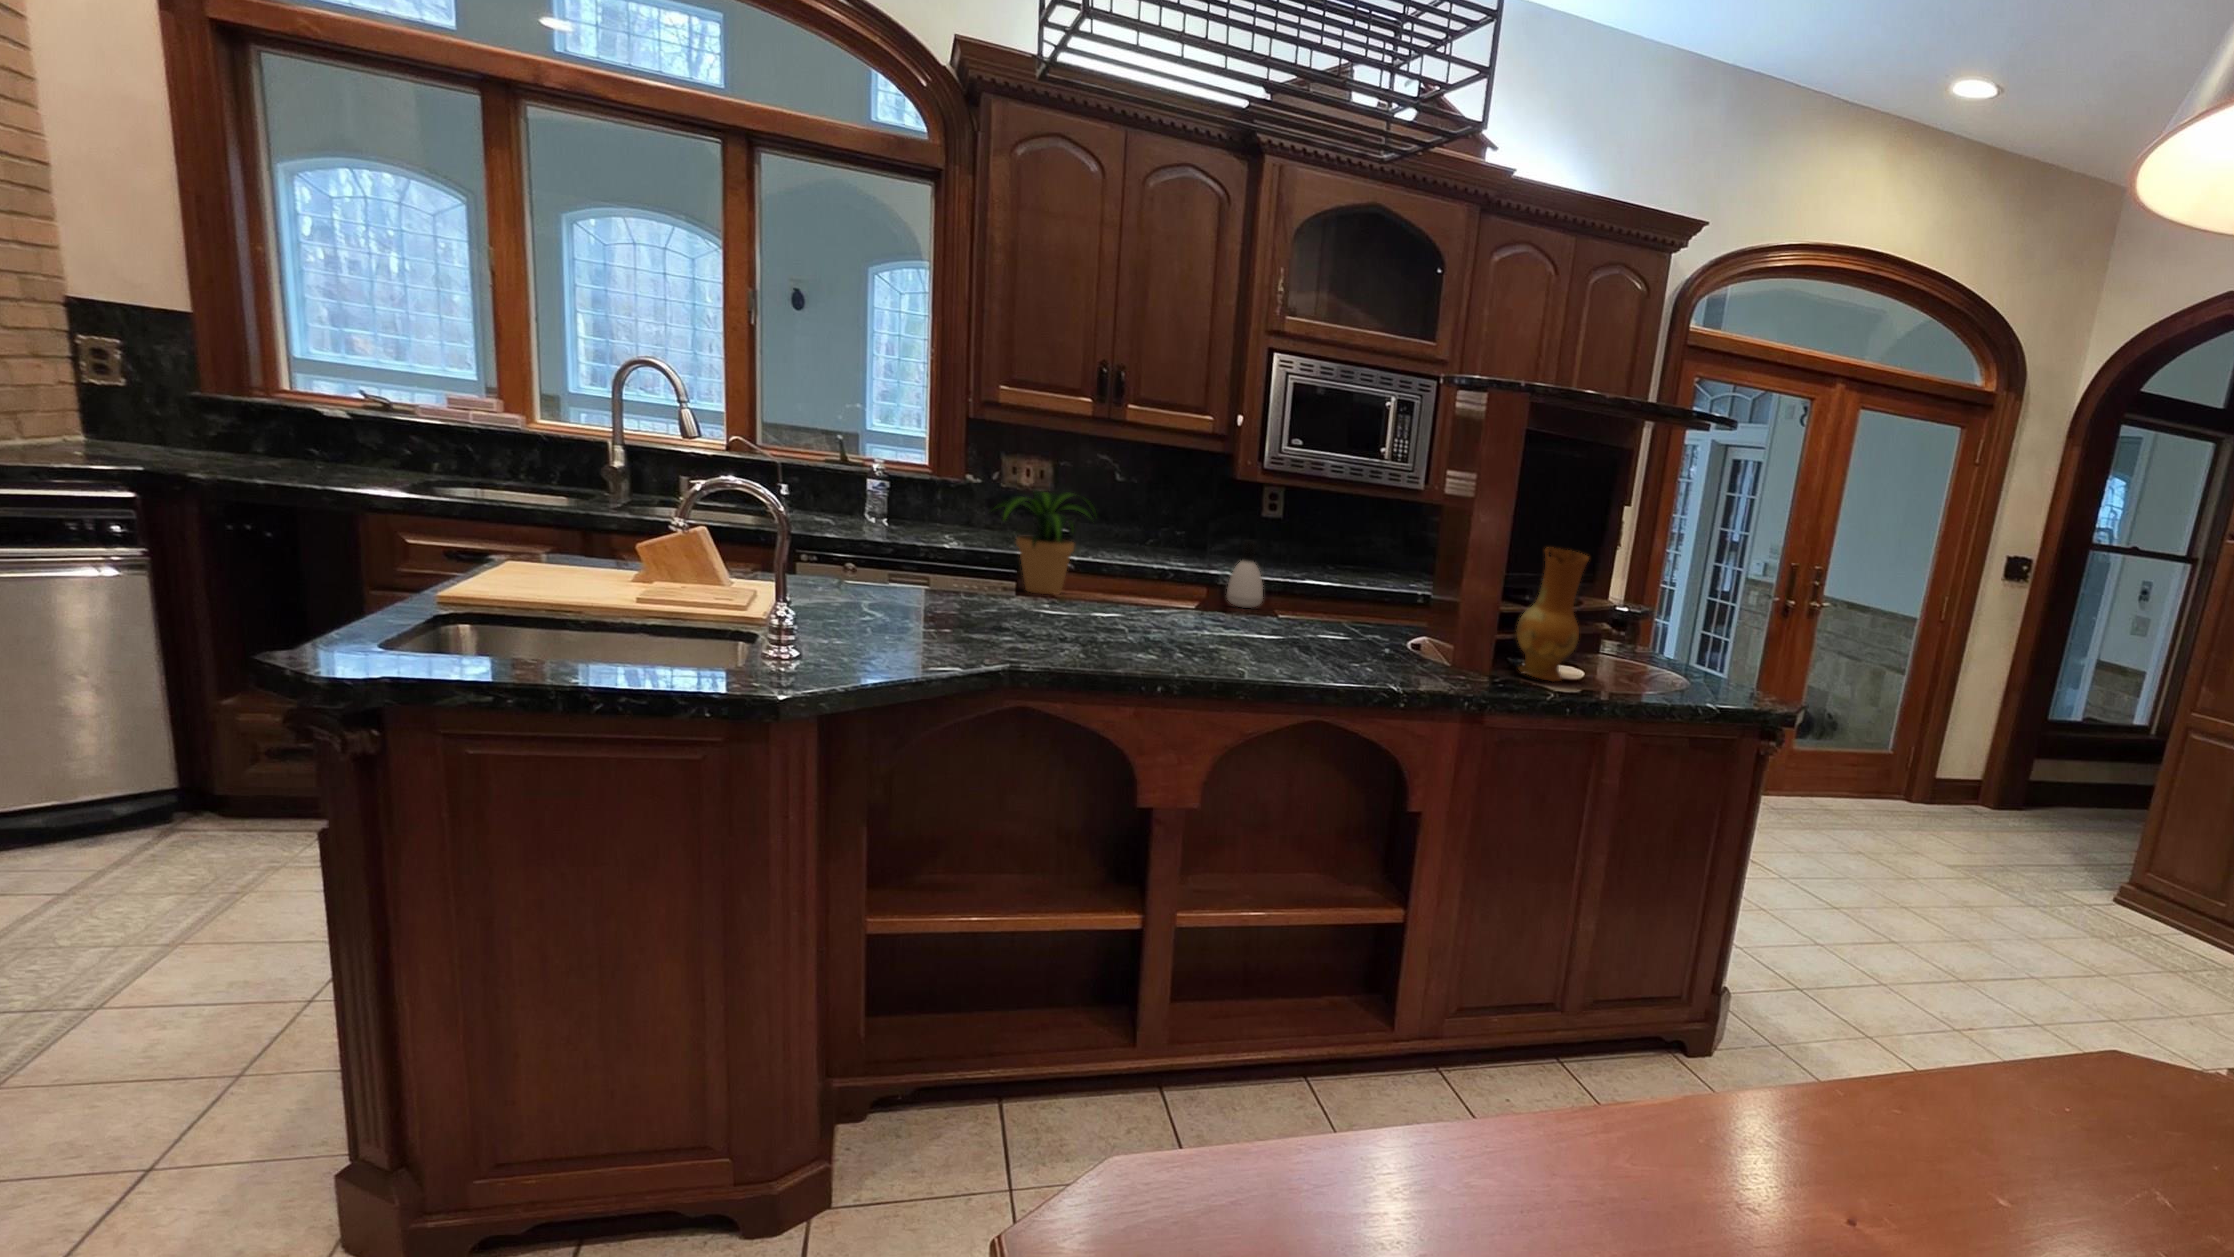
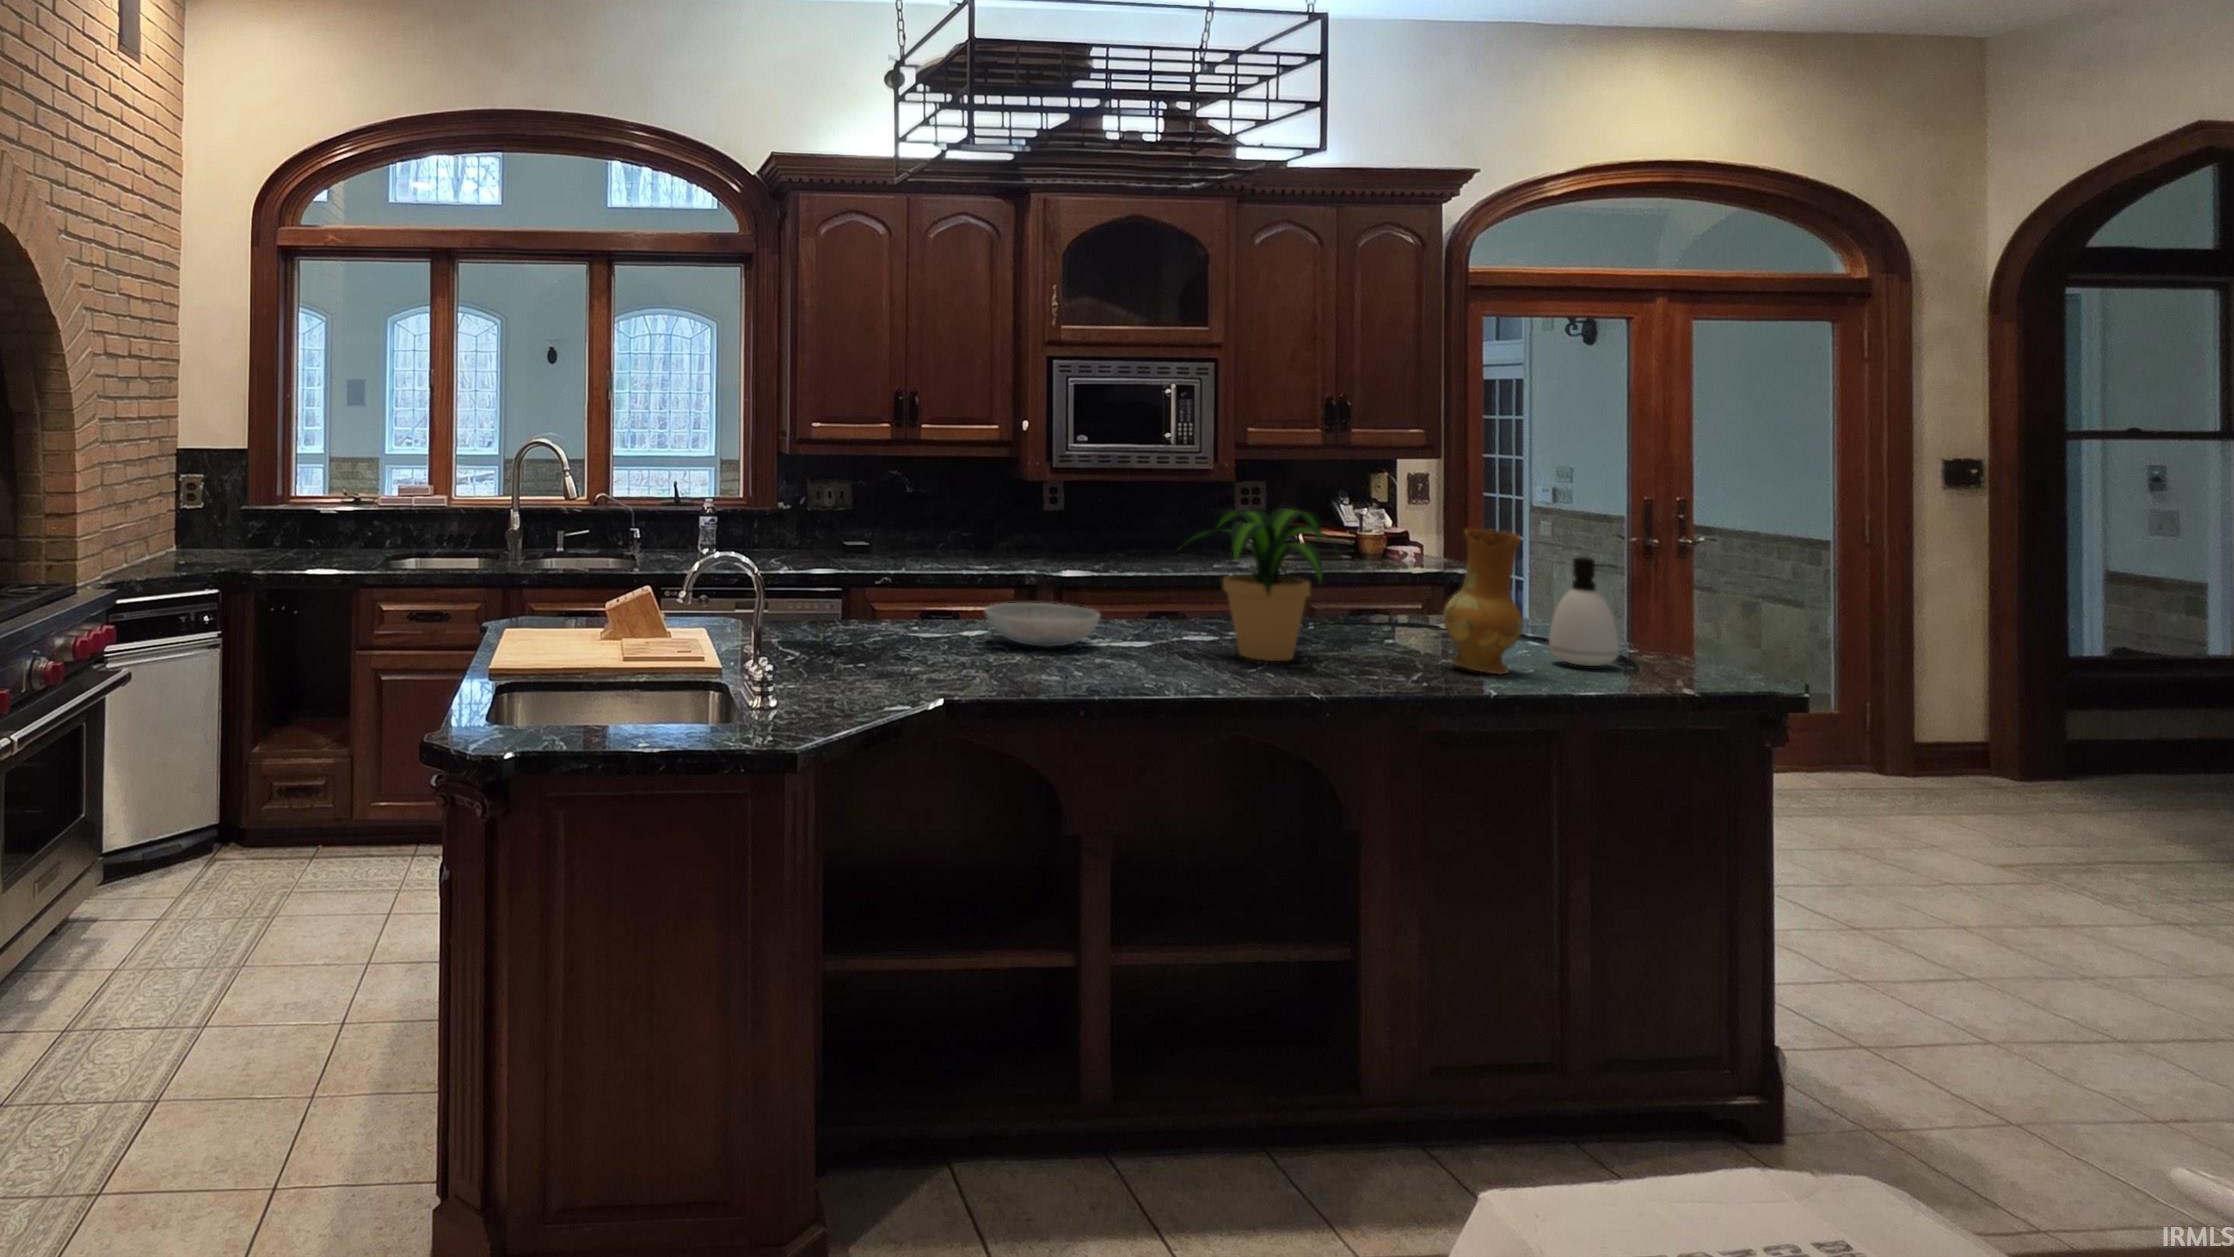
potted plant: present [995,490,1096,594] -> present [1190,508,1336,661]
soap dispenser: present [1227,541,1263,608] -> present [1549,557,1619,666]
dish: none [1095,584,1214,629] -> present [985,603,1100,647]

